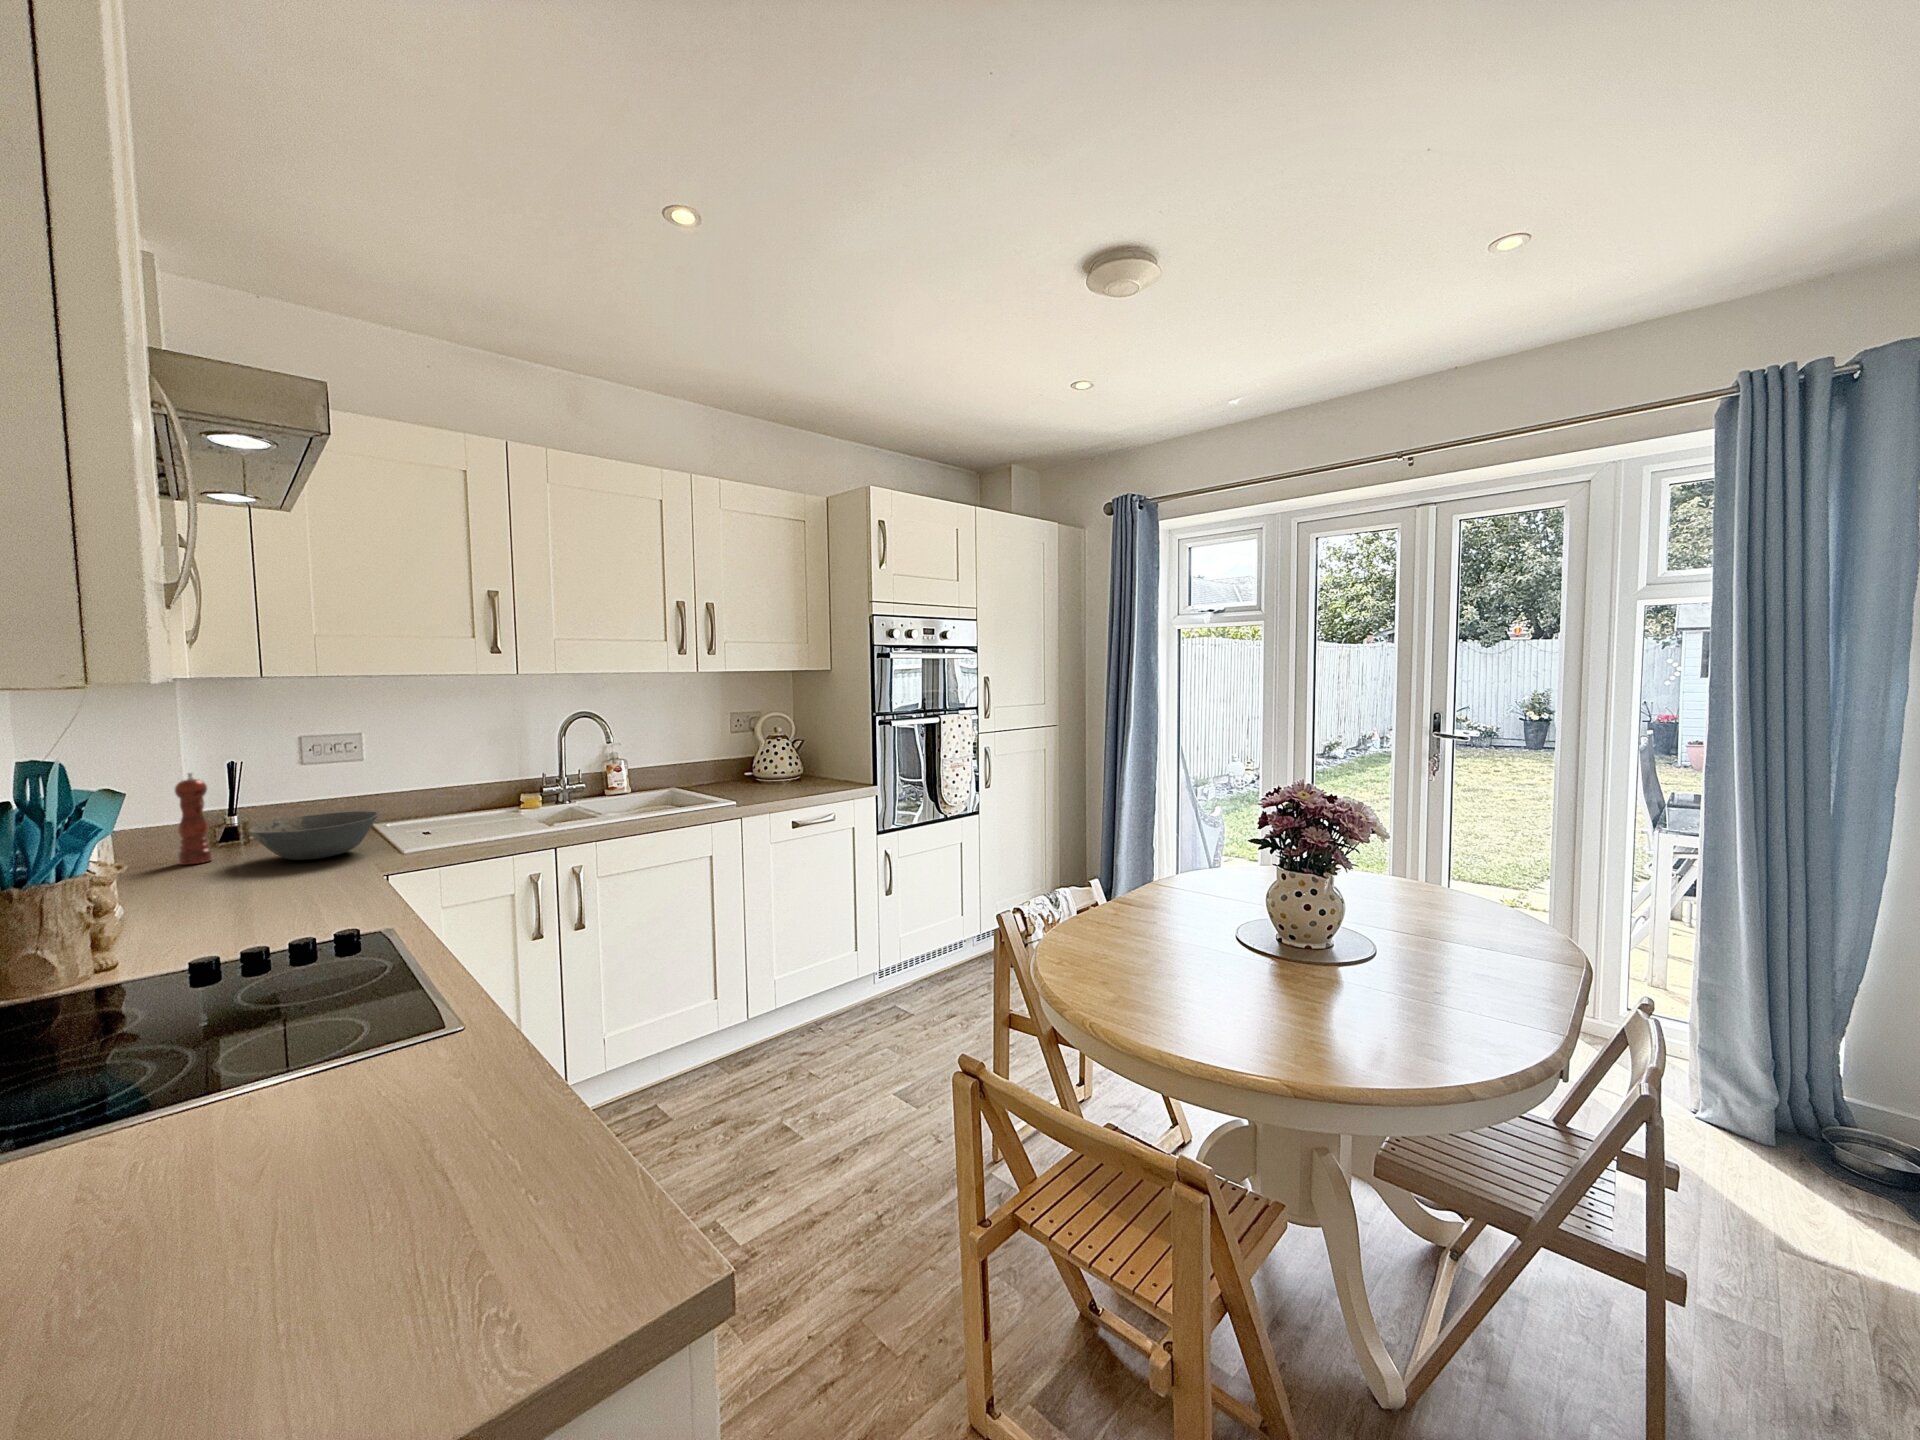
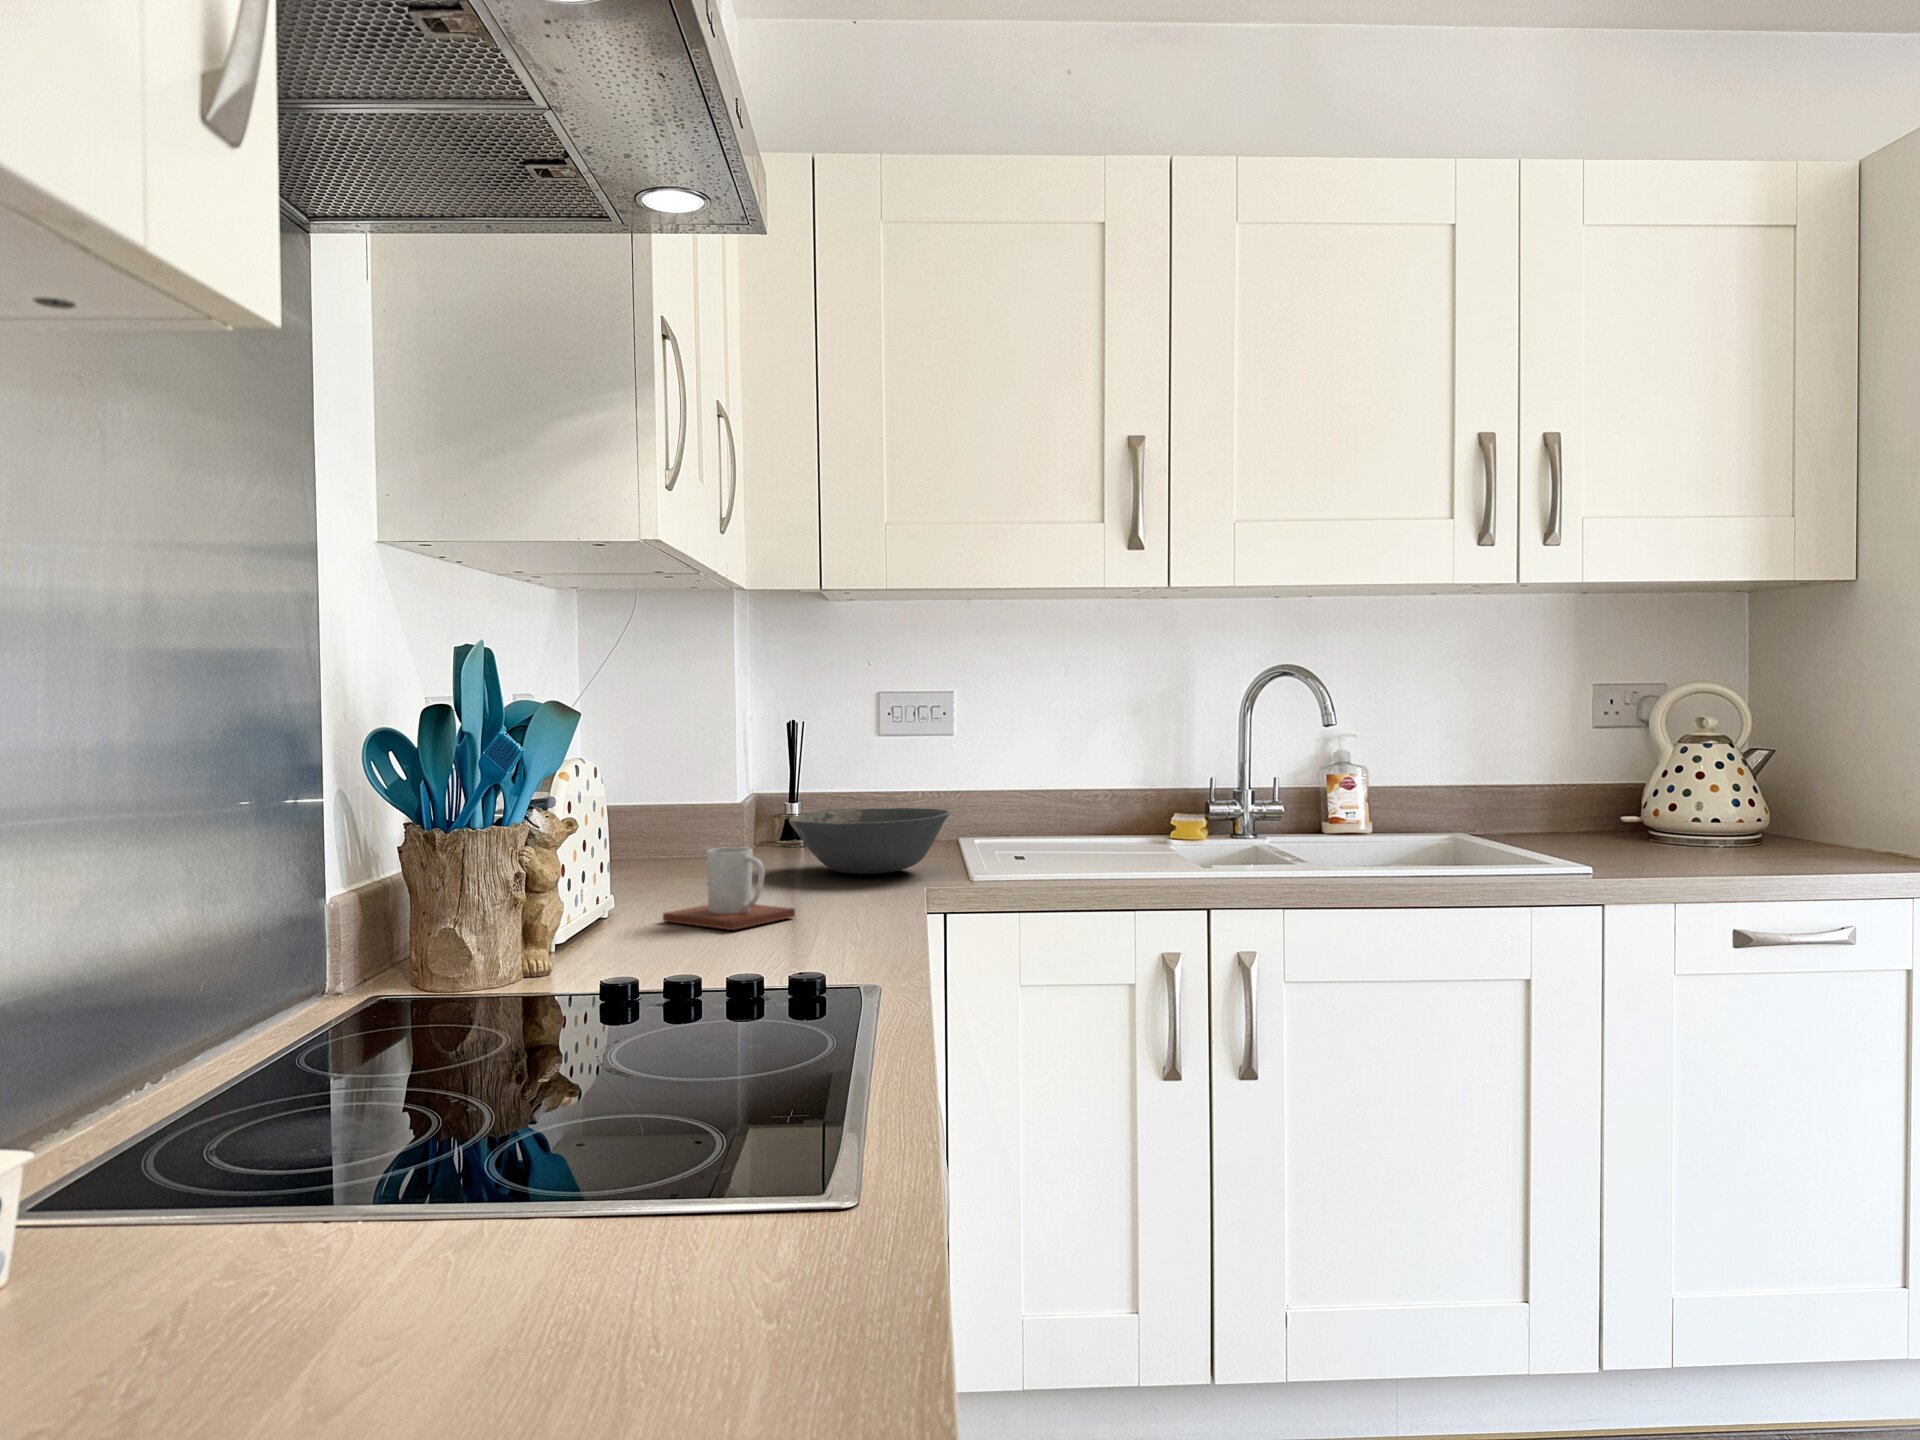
pepper mill: present [175,773,212,865] -> none [724,729,760,862]
mug: none [183,859,293,916] -> present [663,847,795,930]

